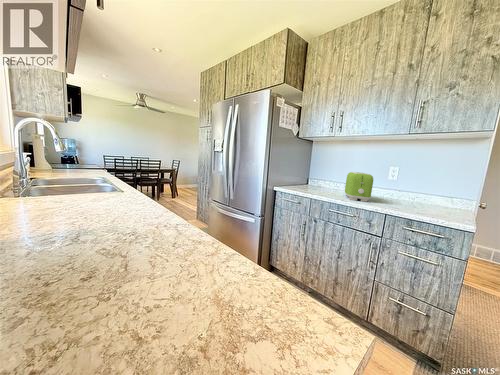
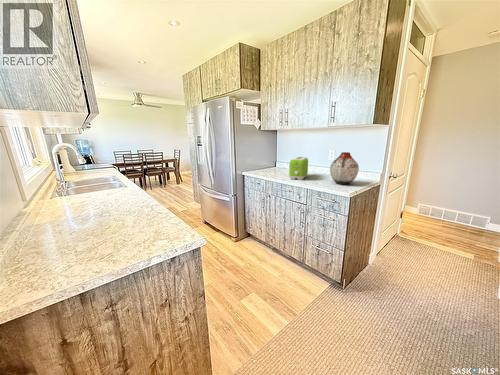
vase: none [412,168,461,212] -> present [330,152,359,184]

